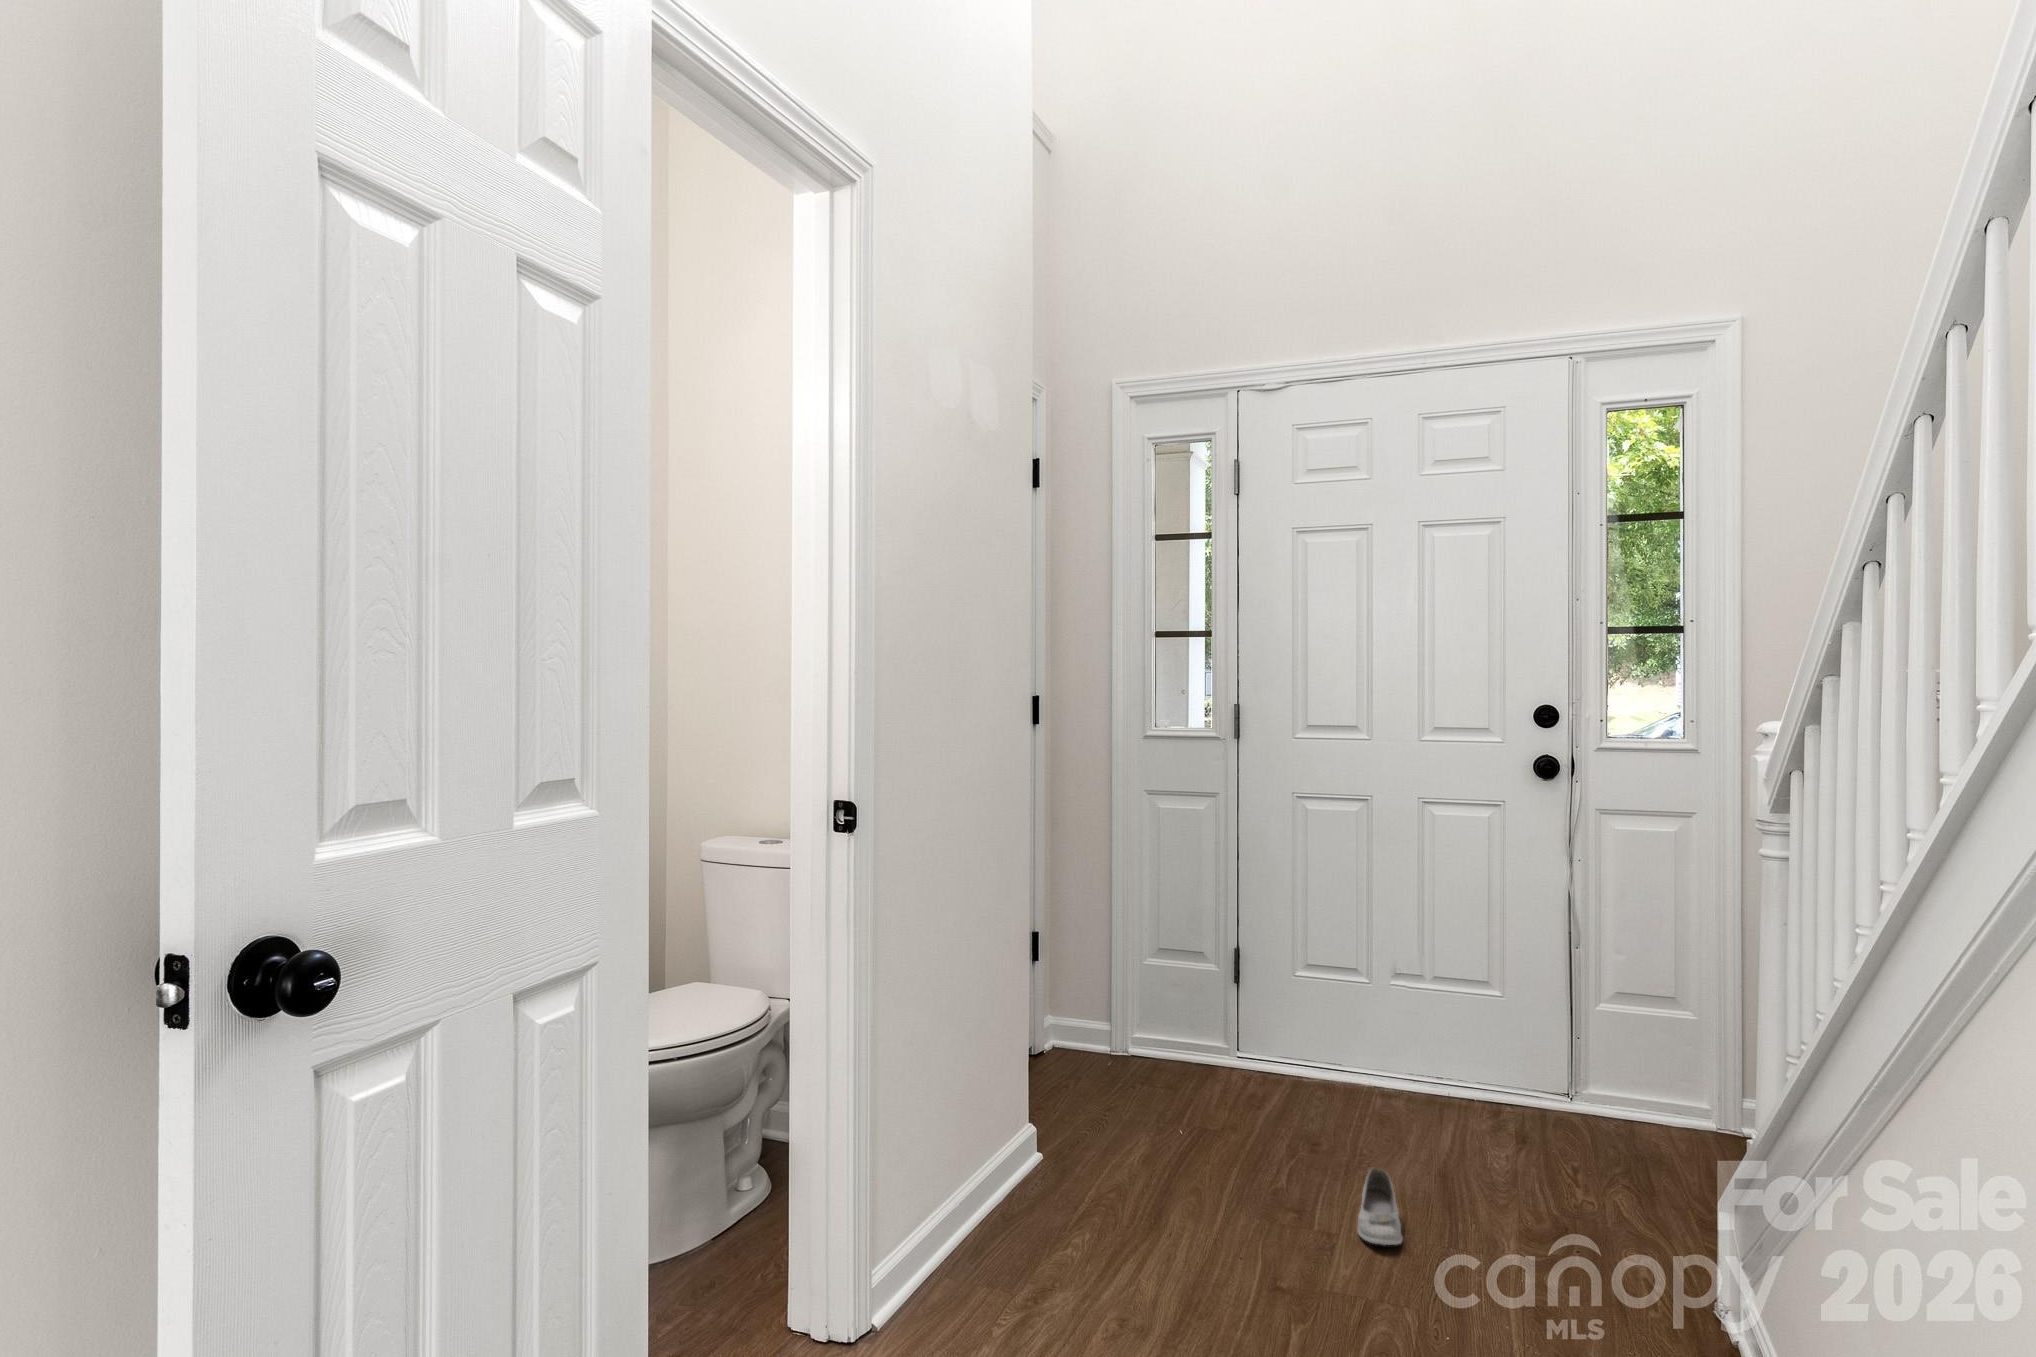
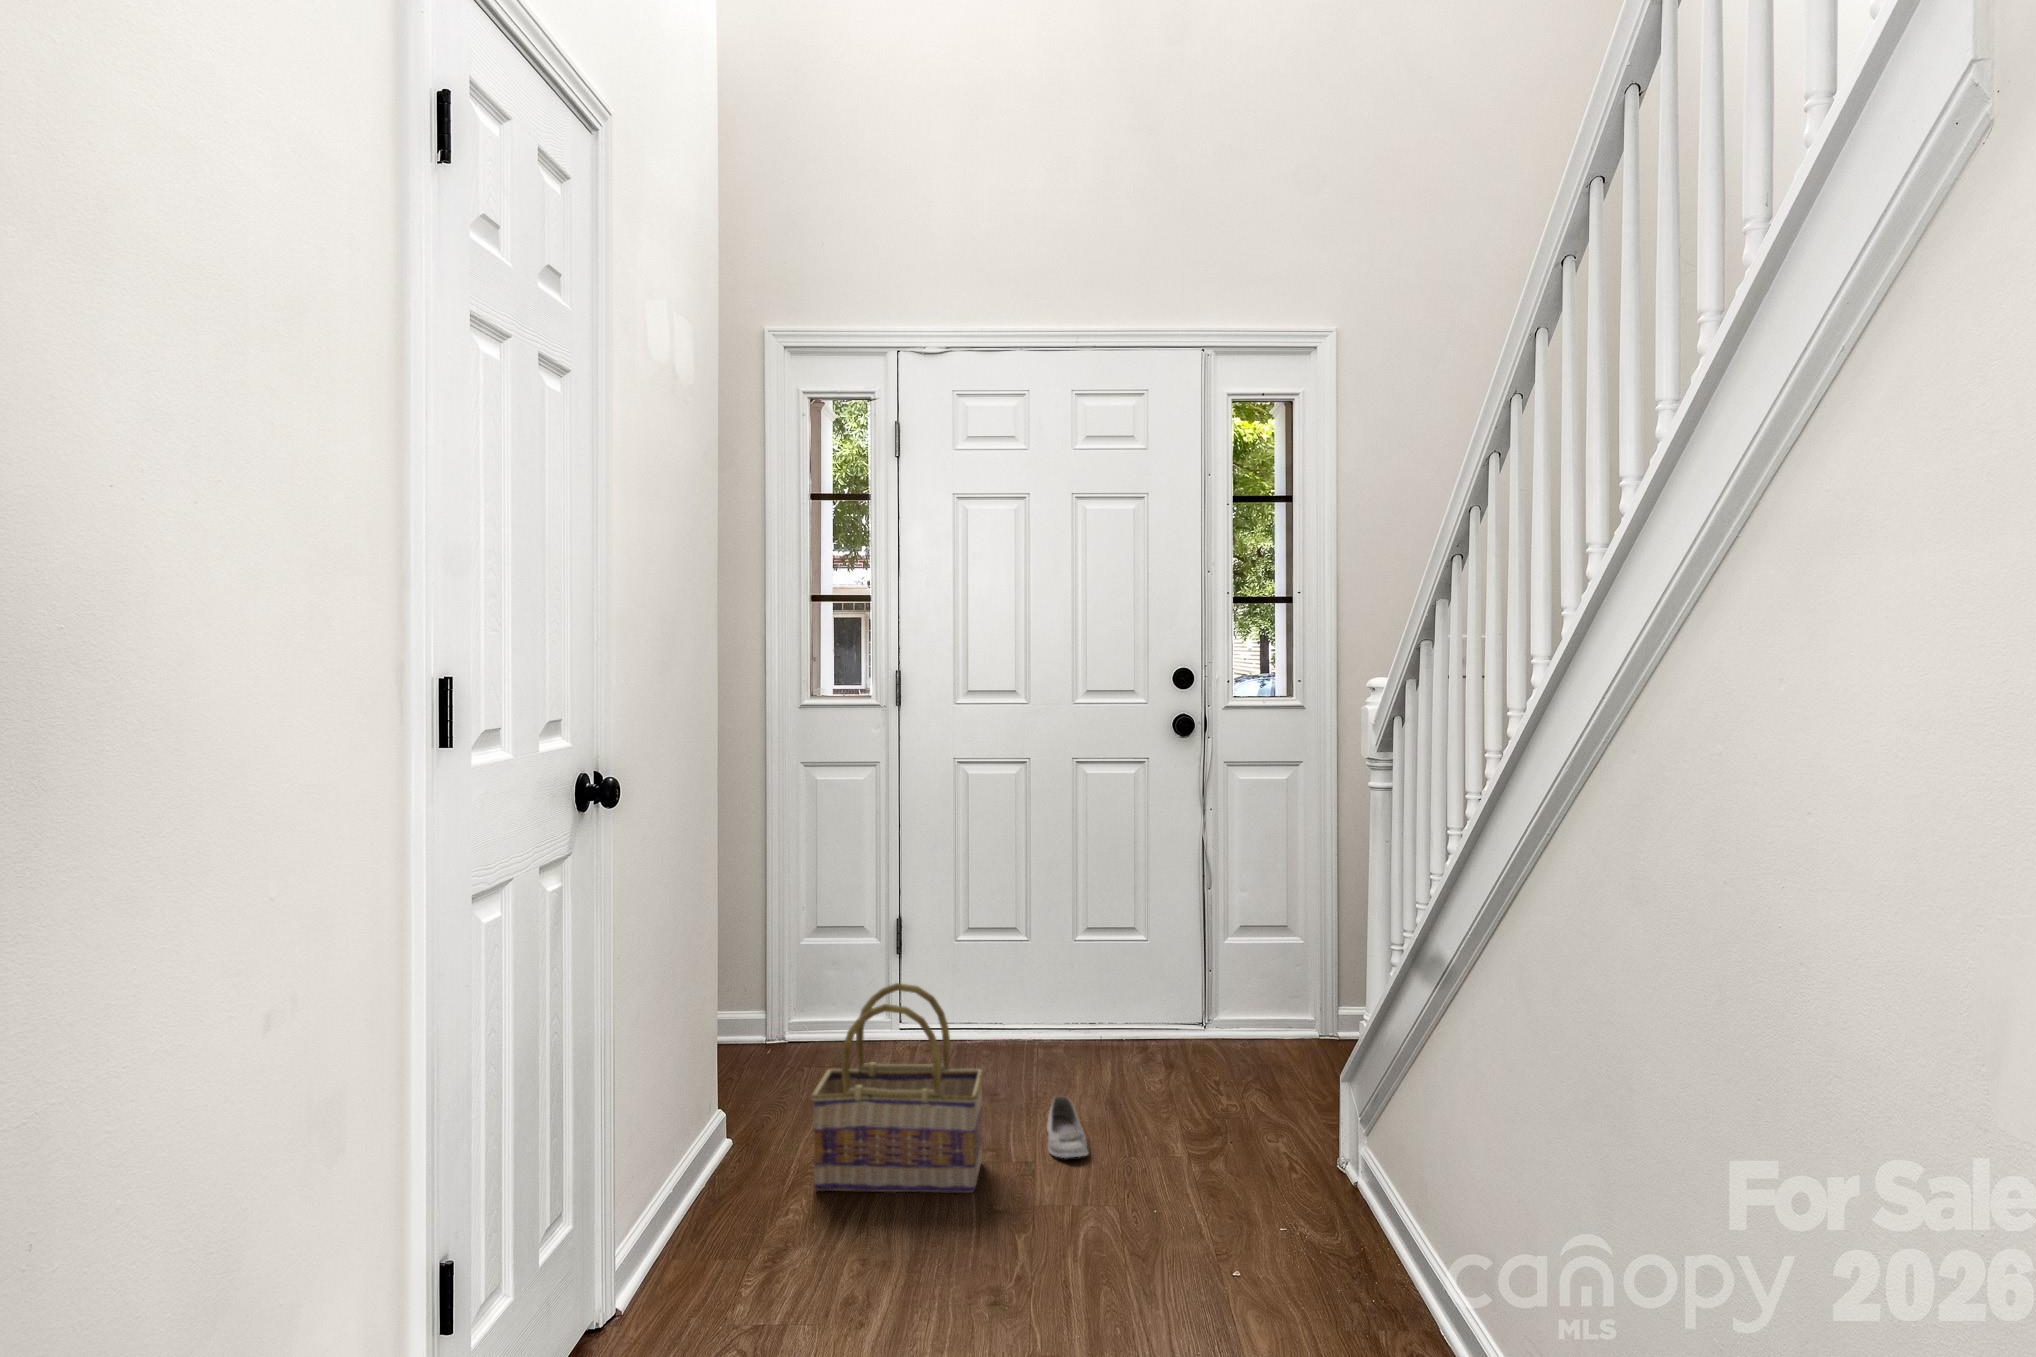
basket: none [1093,1029,1283,1270] -> present [811,983,984,1193]

